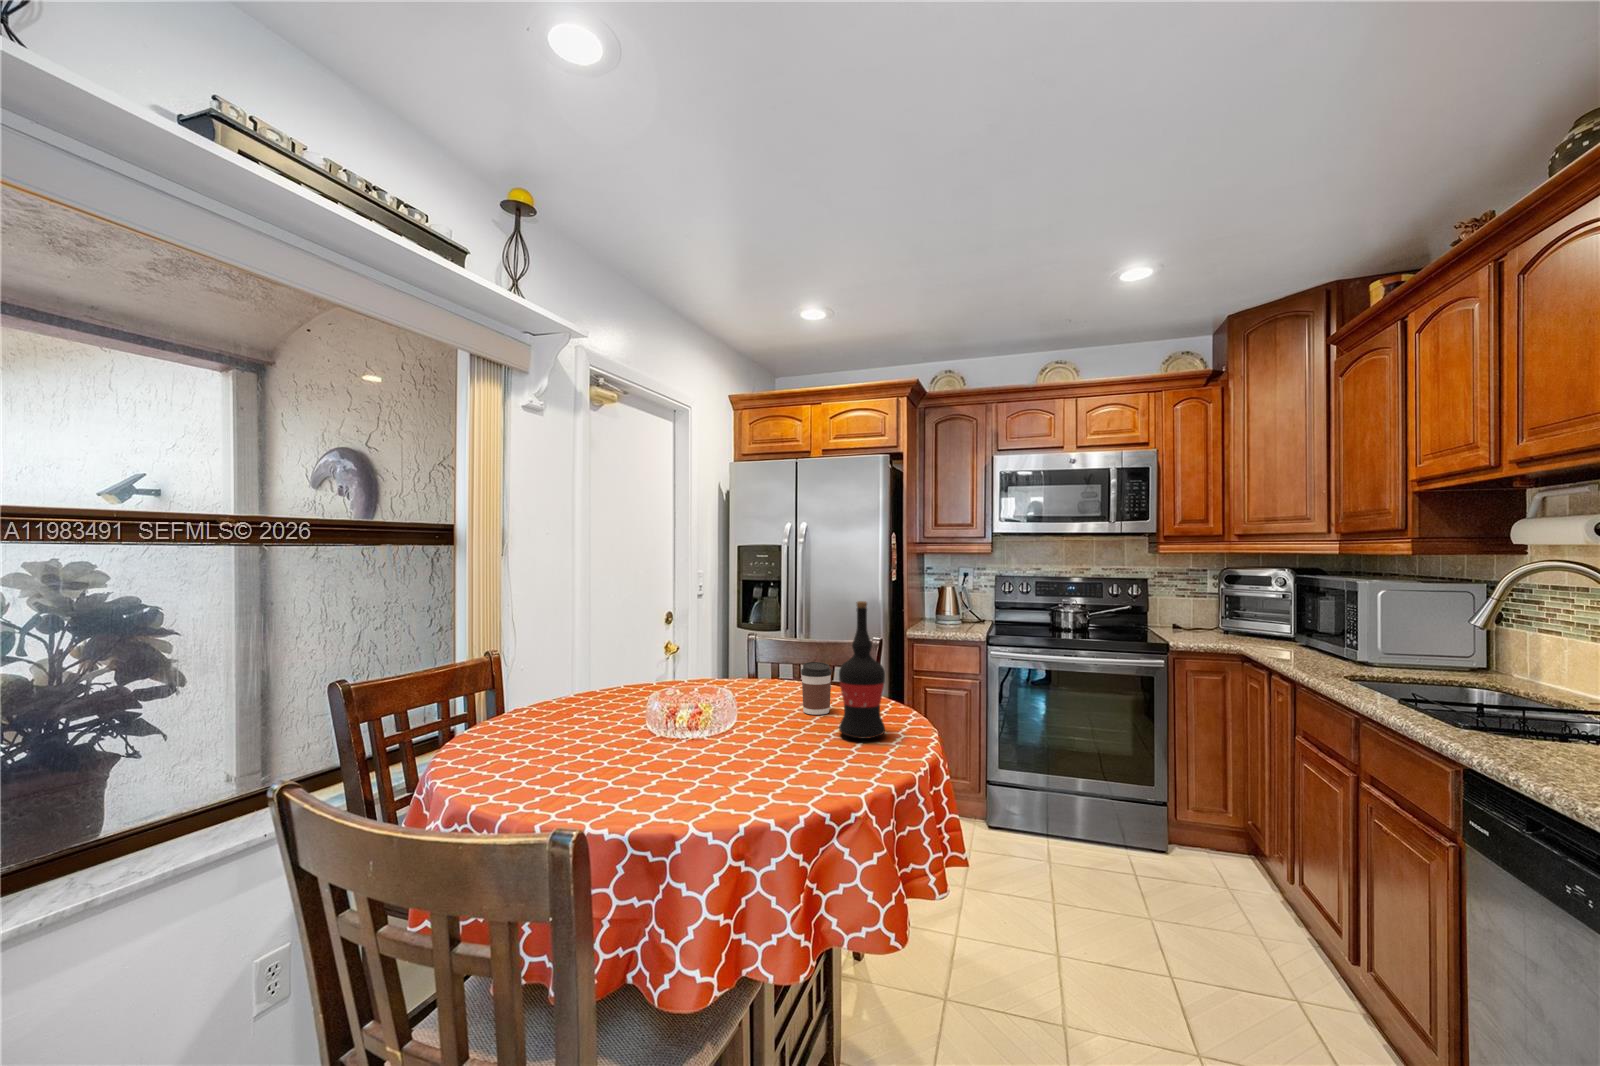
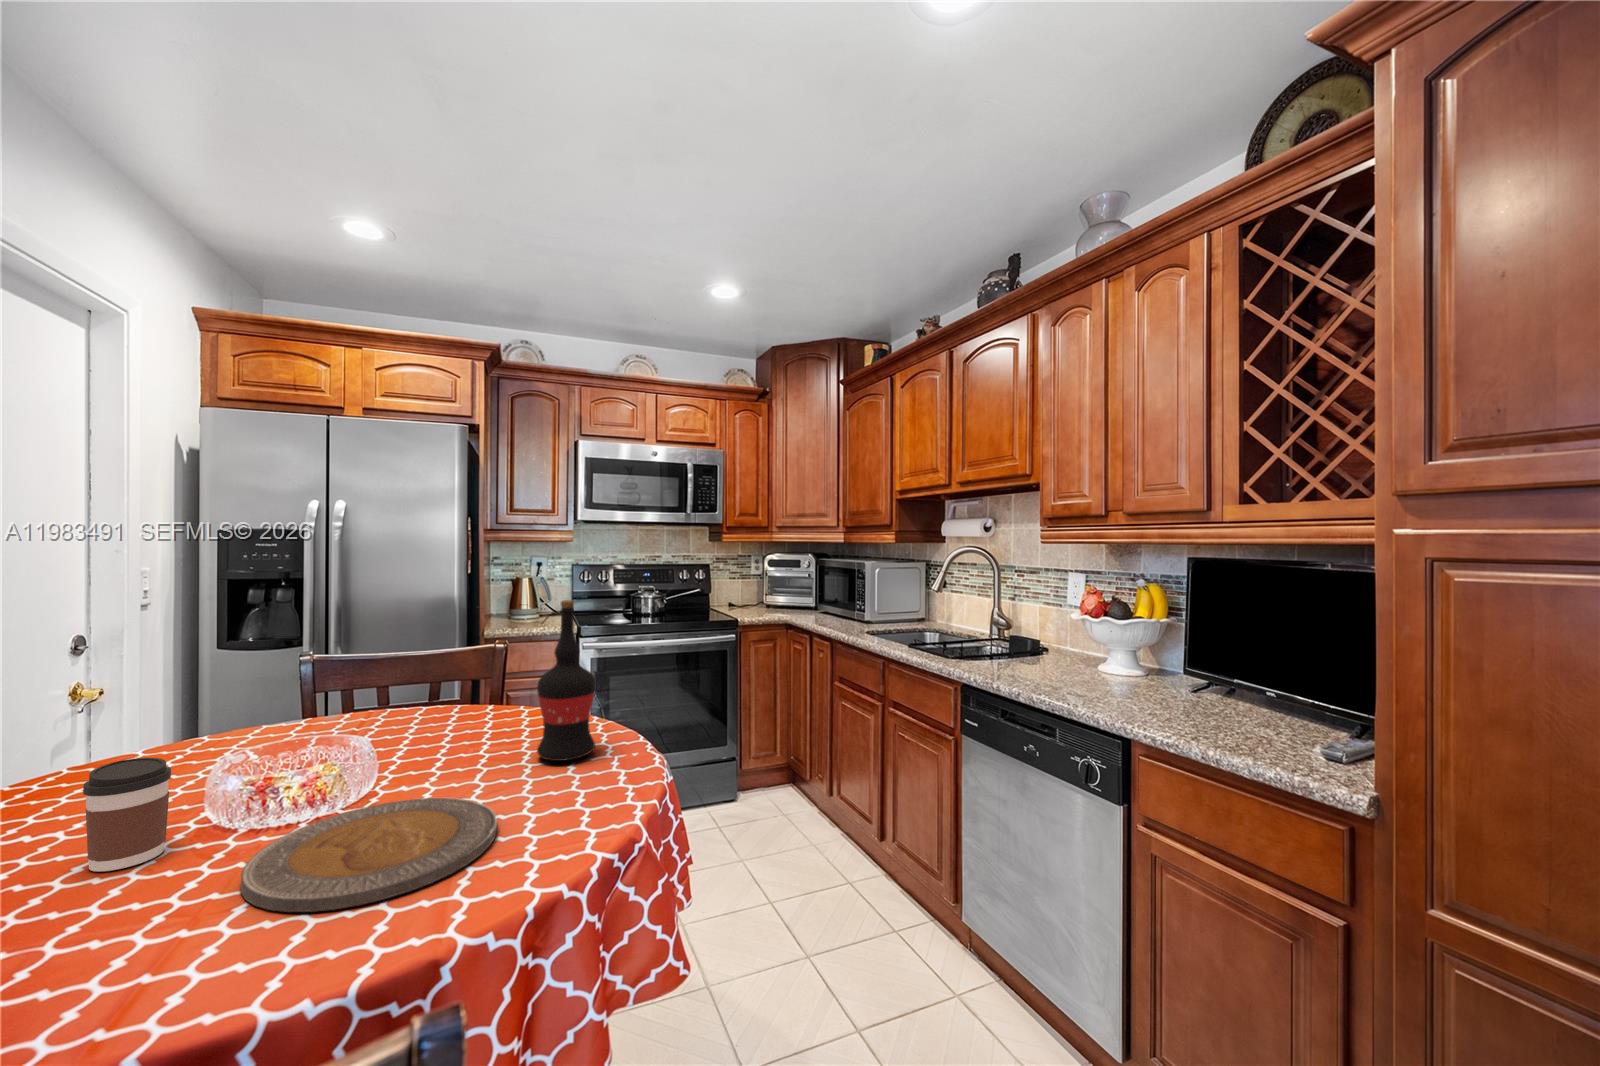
coffee cup: present [801,662,831,715] -> present [83,758,171,871]
plate: none [623,736,770,792] -> present [241,798,497,912]

